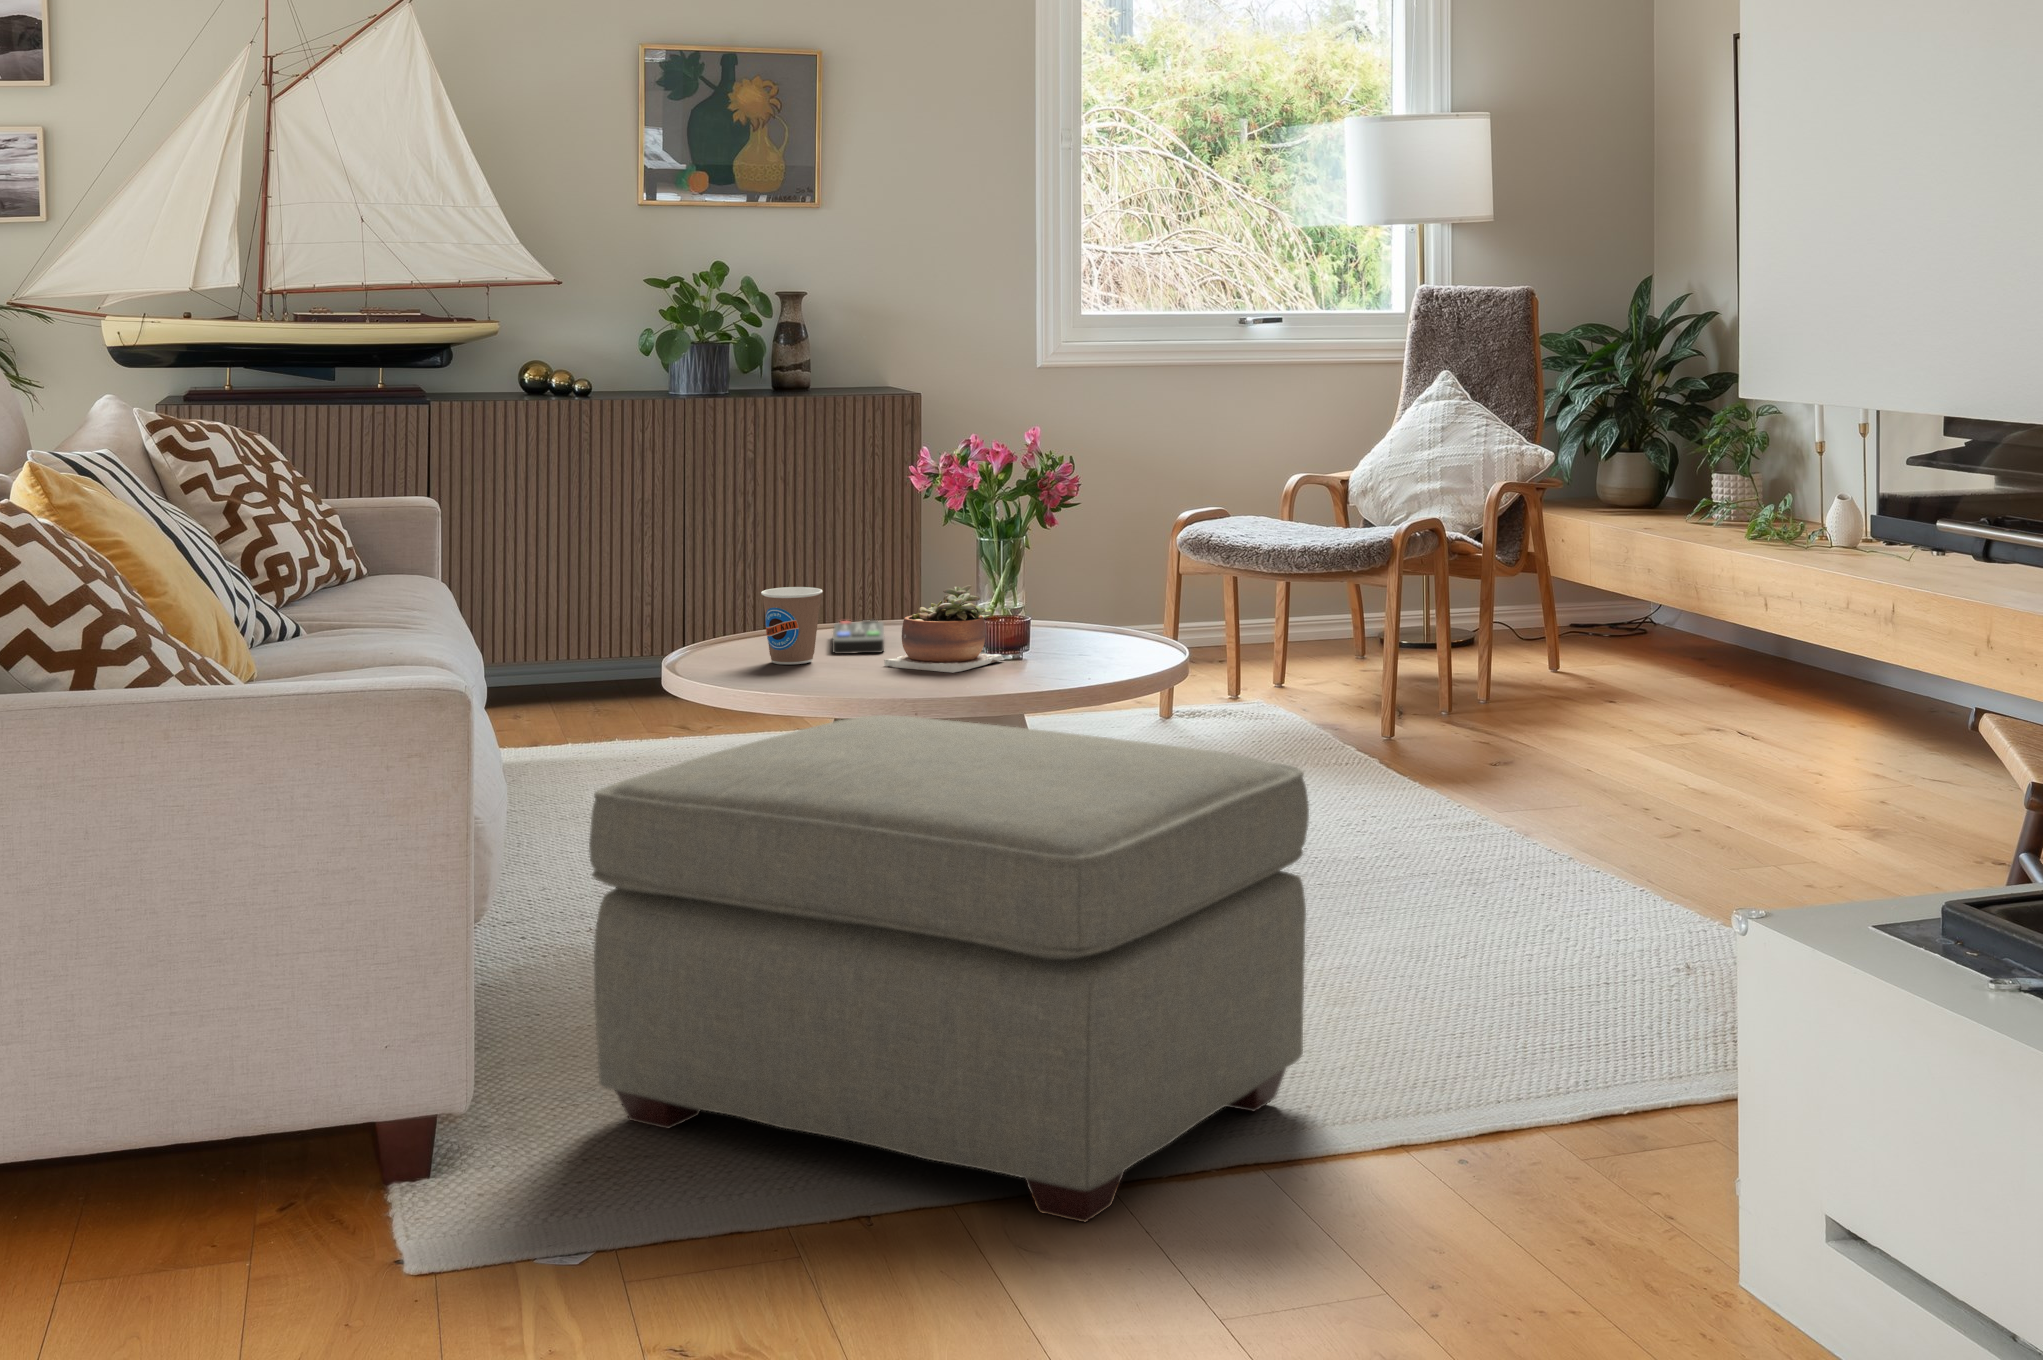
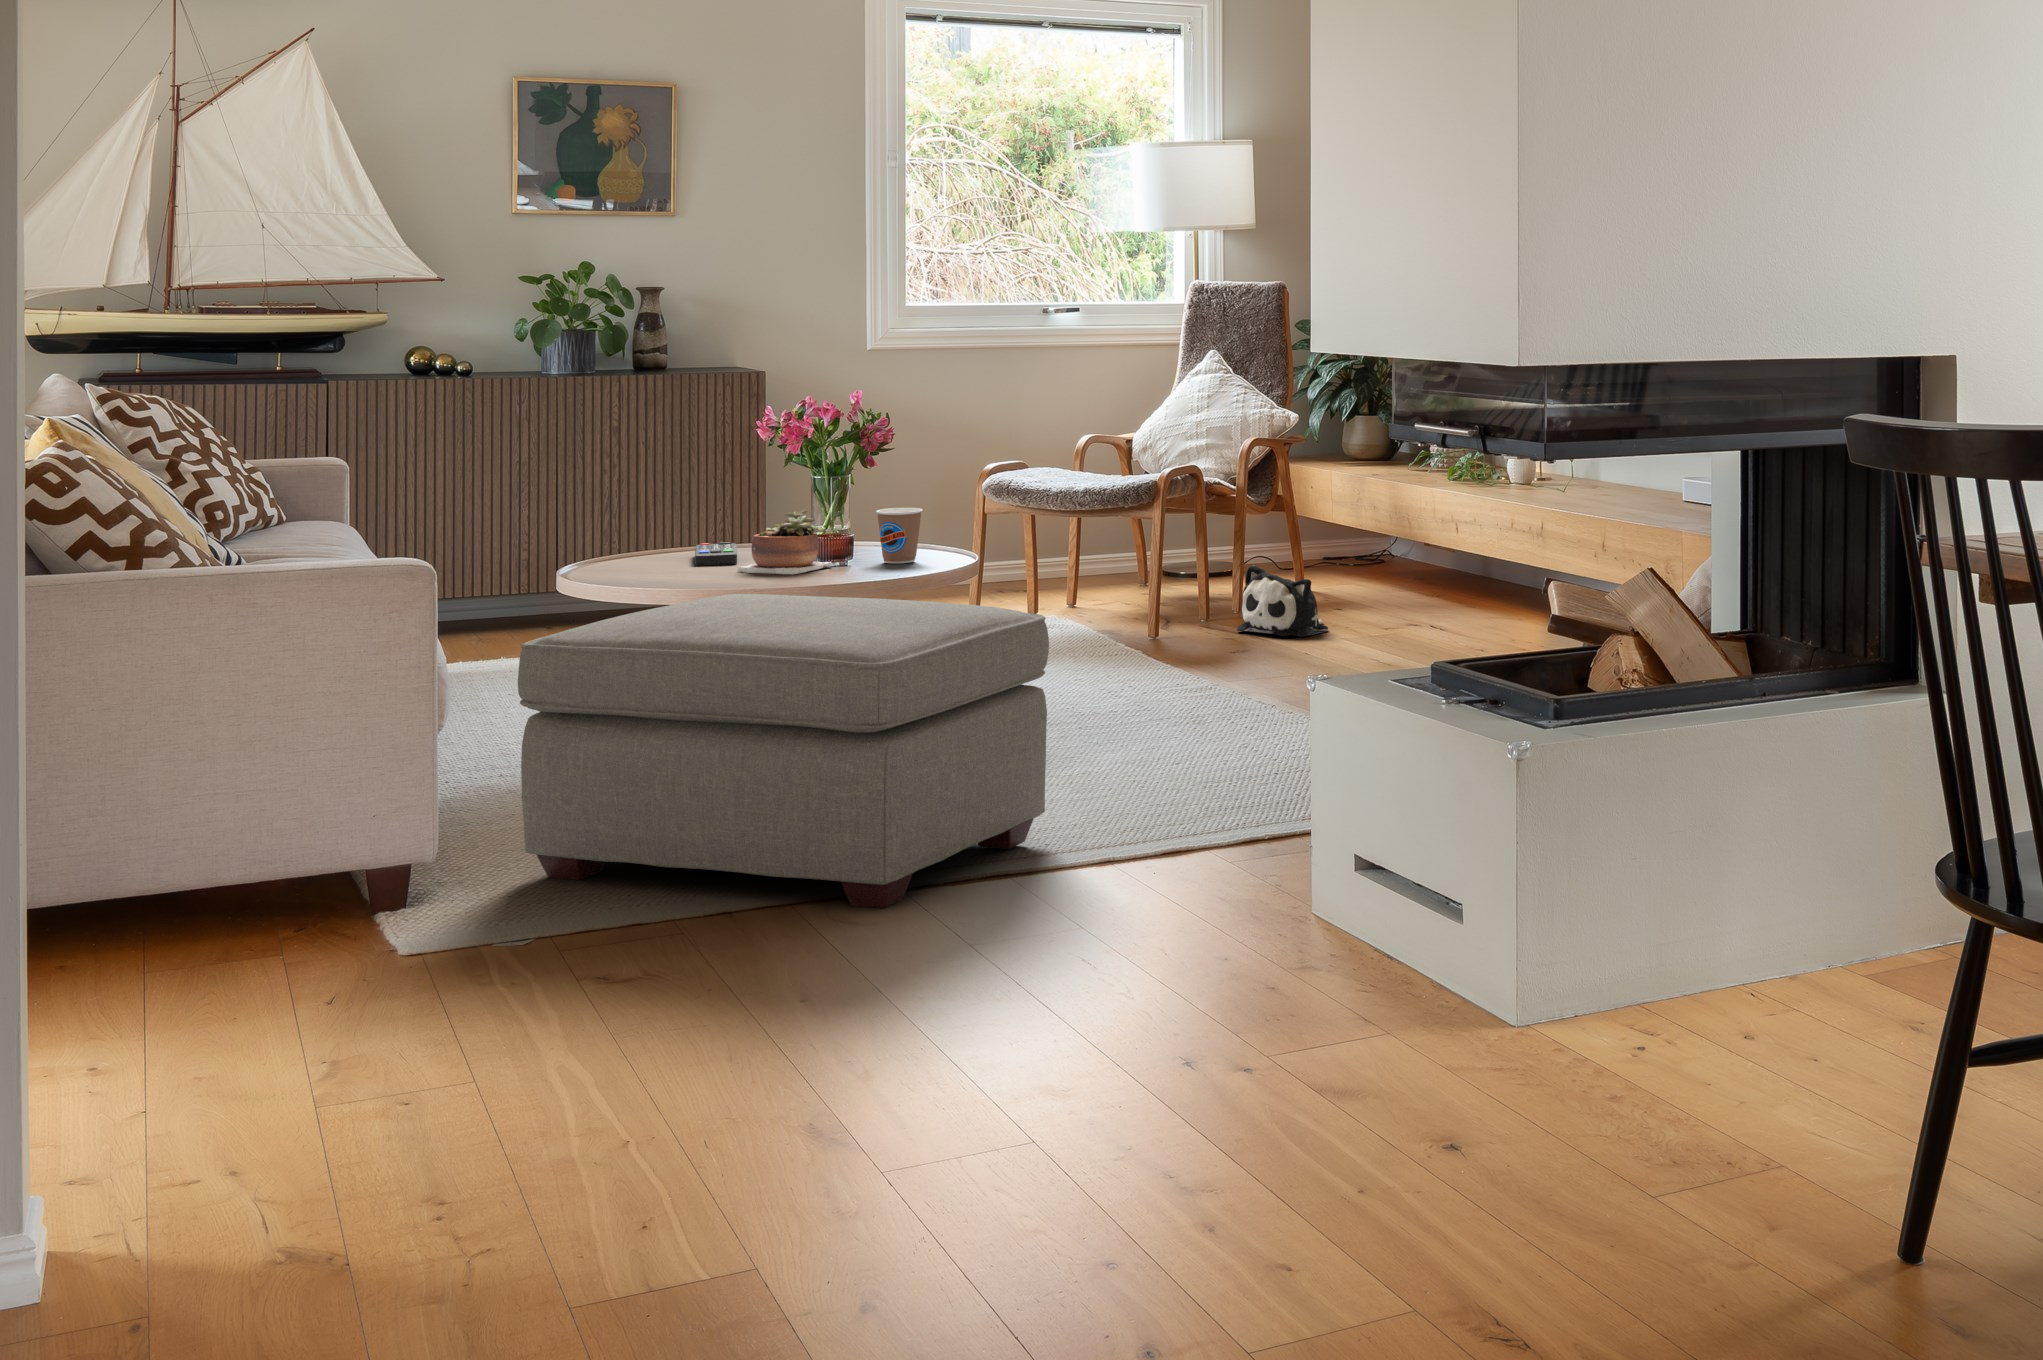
coffee cup: present [761,587,823,665] -> present [876,508,922,564]
plush toy: none [1493,650,1611,747] -> present [1237,565,1328,637]

